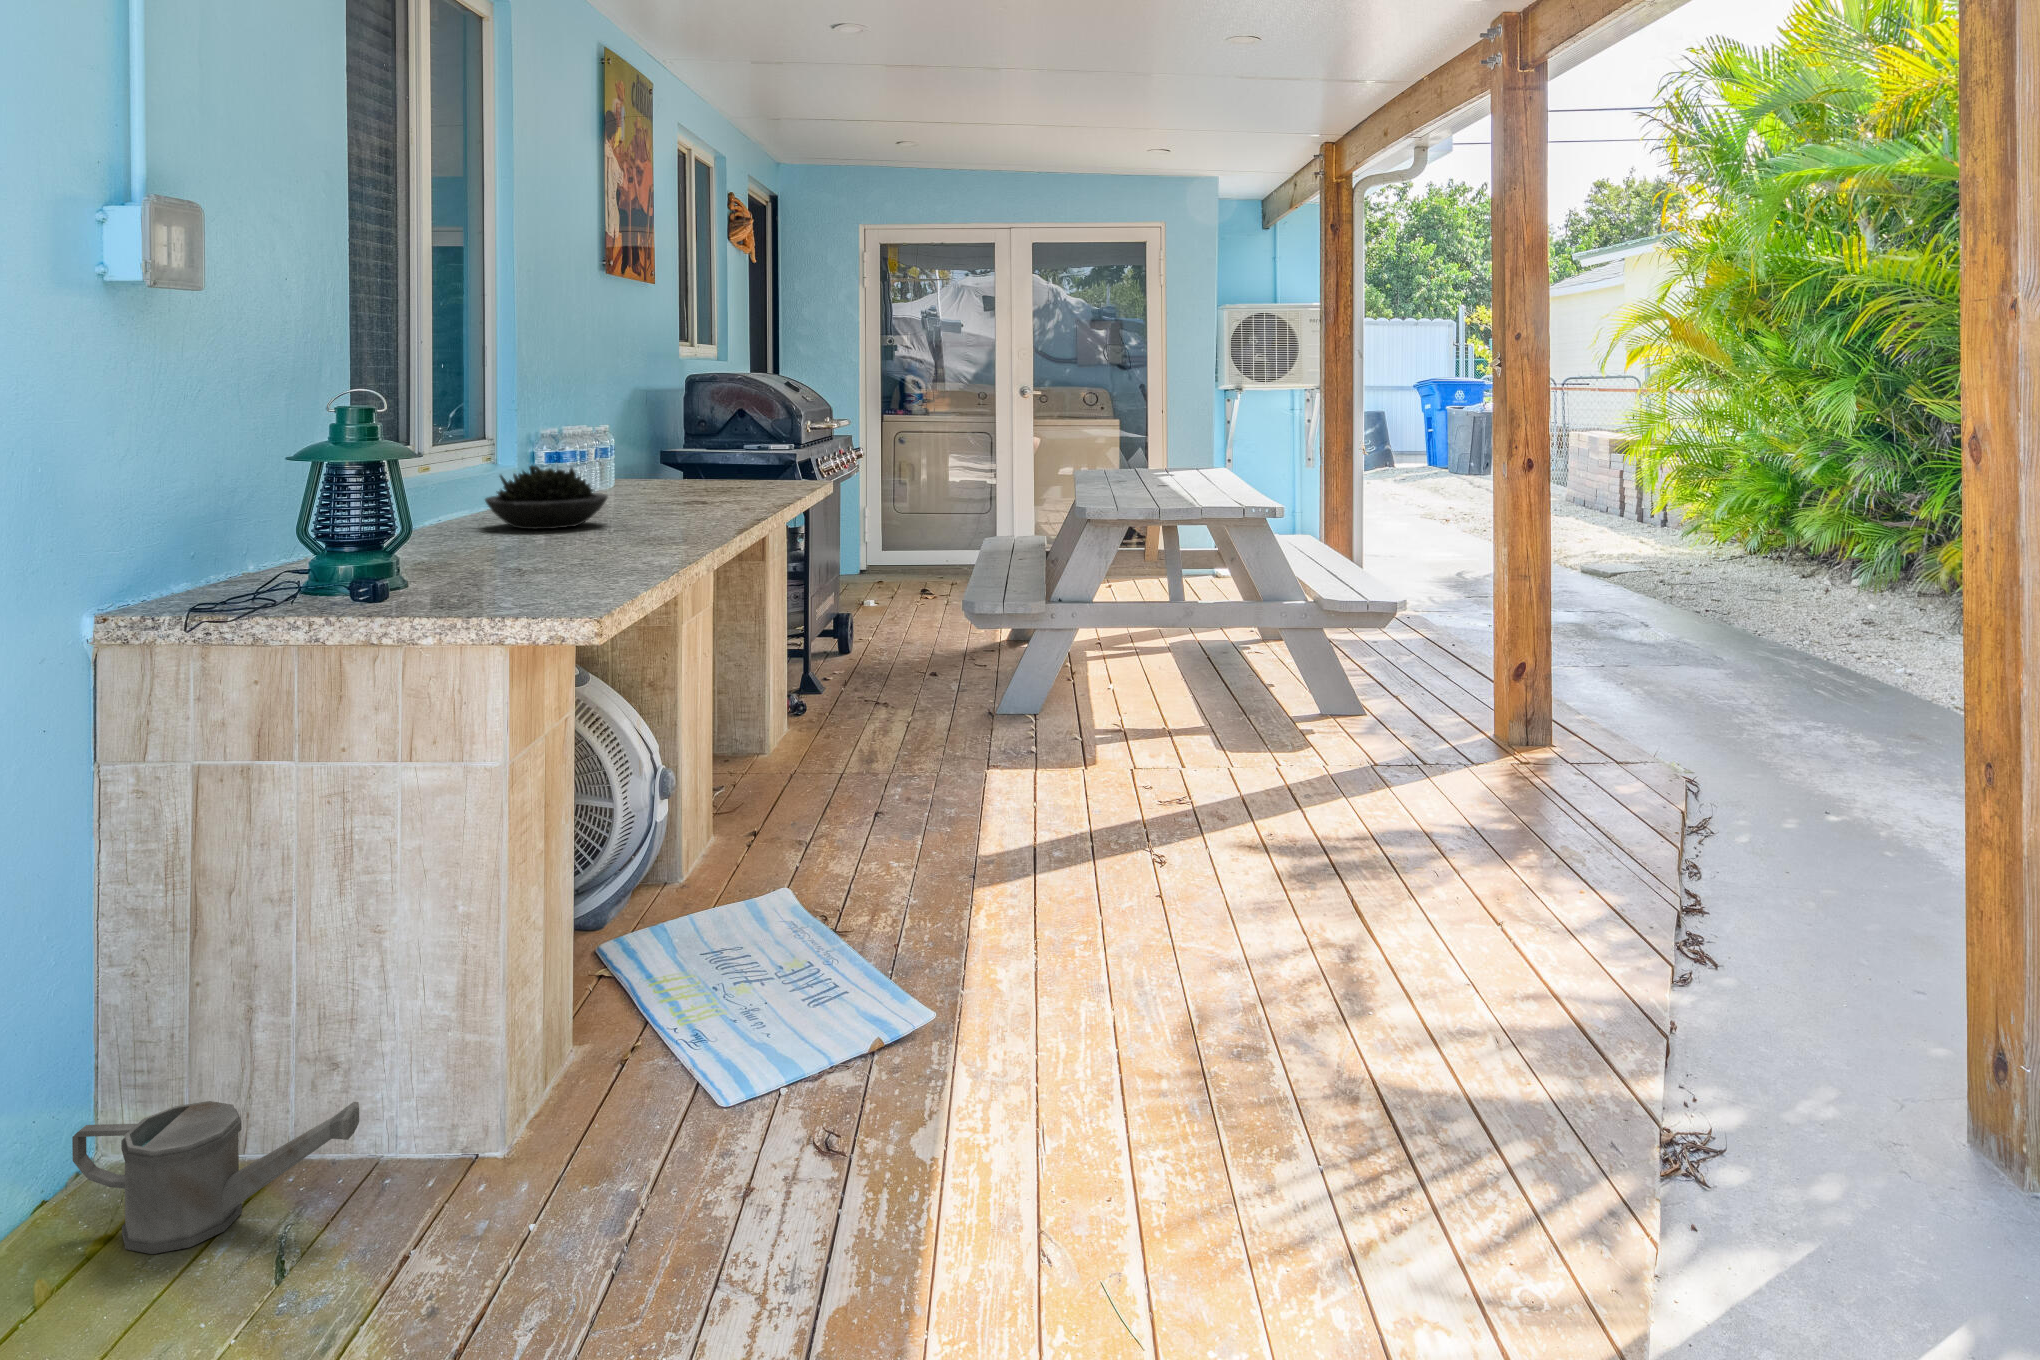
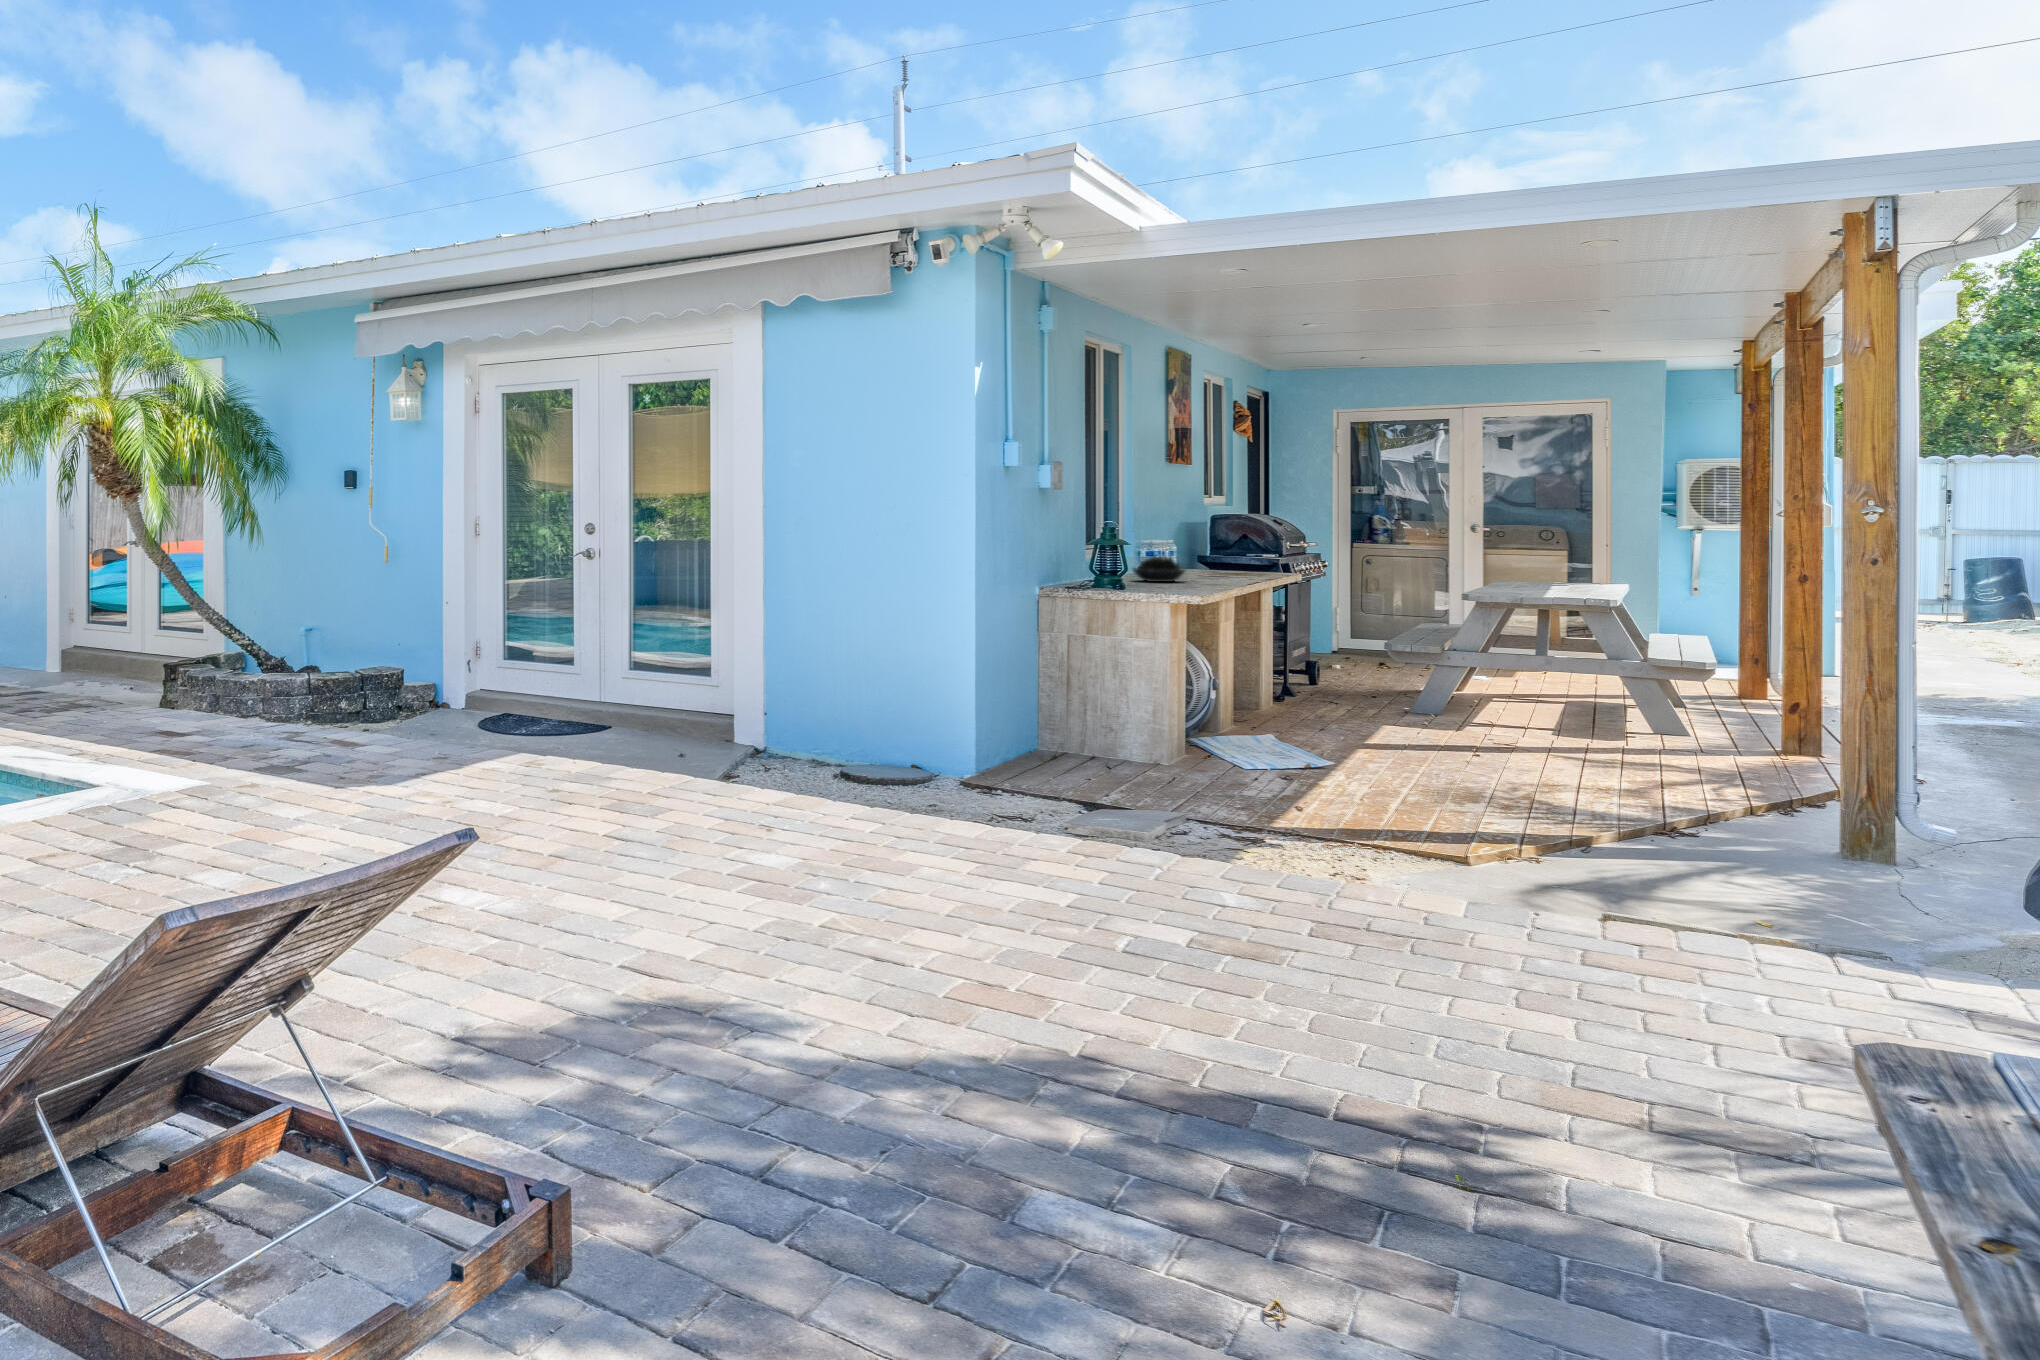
watering can: present [72,1101,359,1254] -> none [1037,741,1123,777]

